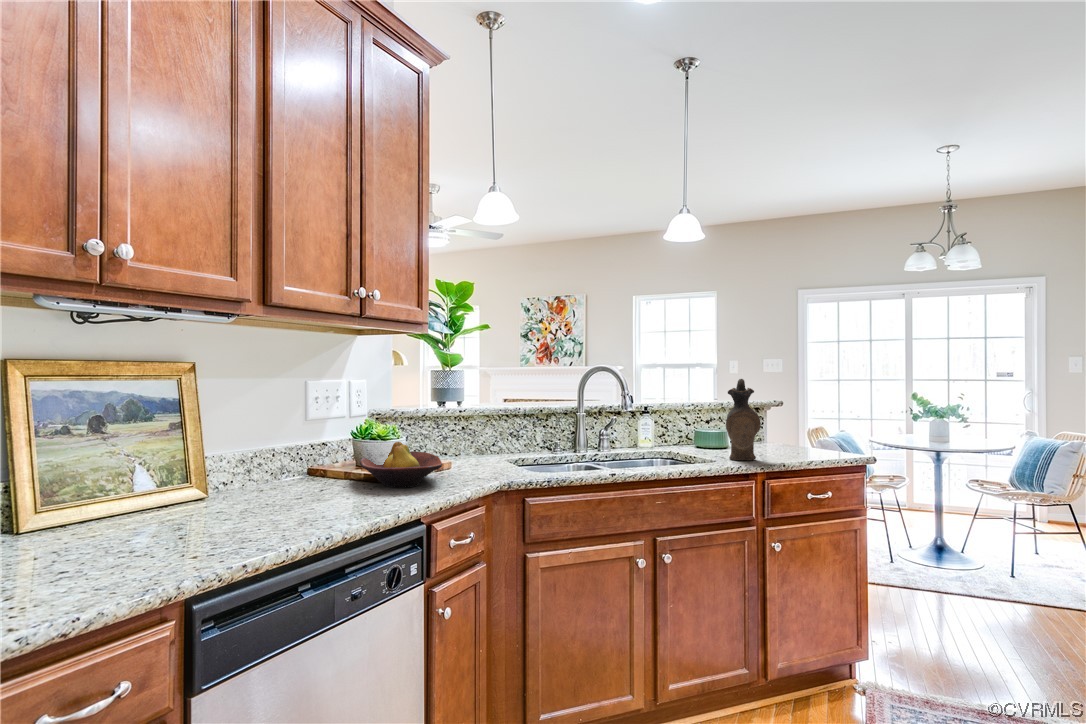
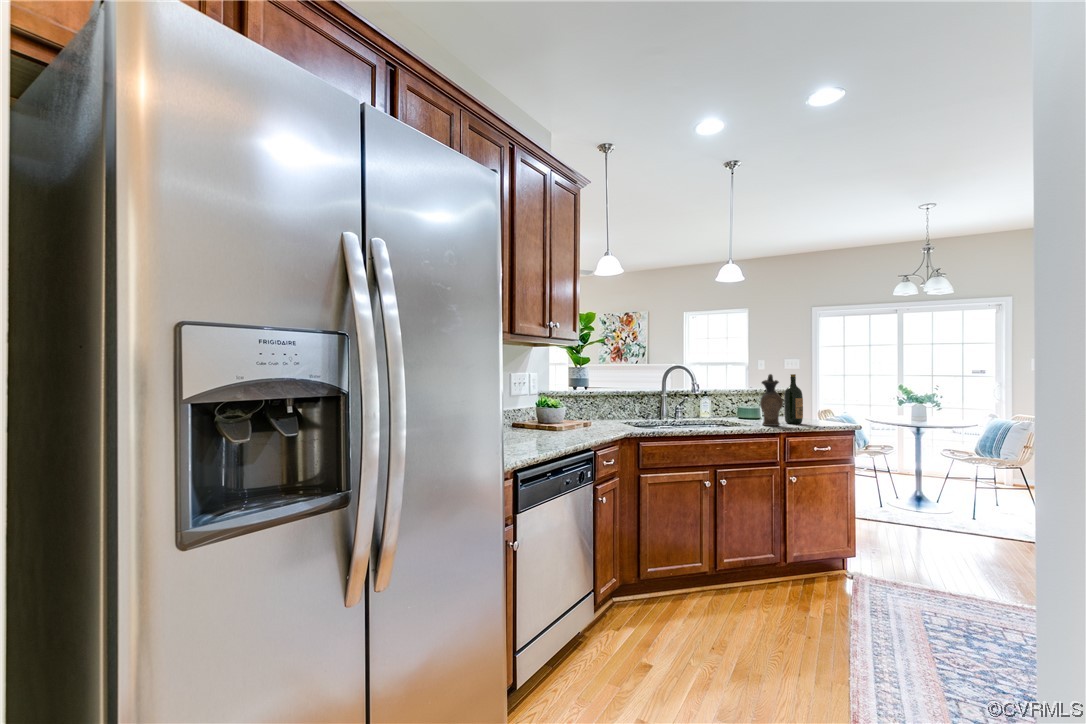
wine bottle: none [762,379,789,456] -> present [784,374,803,424]
fruit bowl: present [360,442,442,488] -> none [544,409,594,434]

